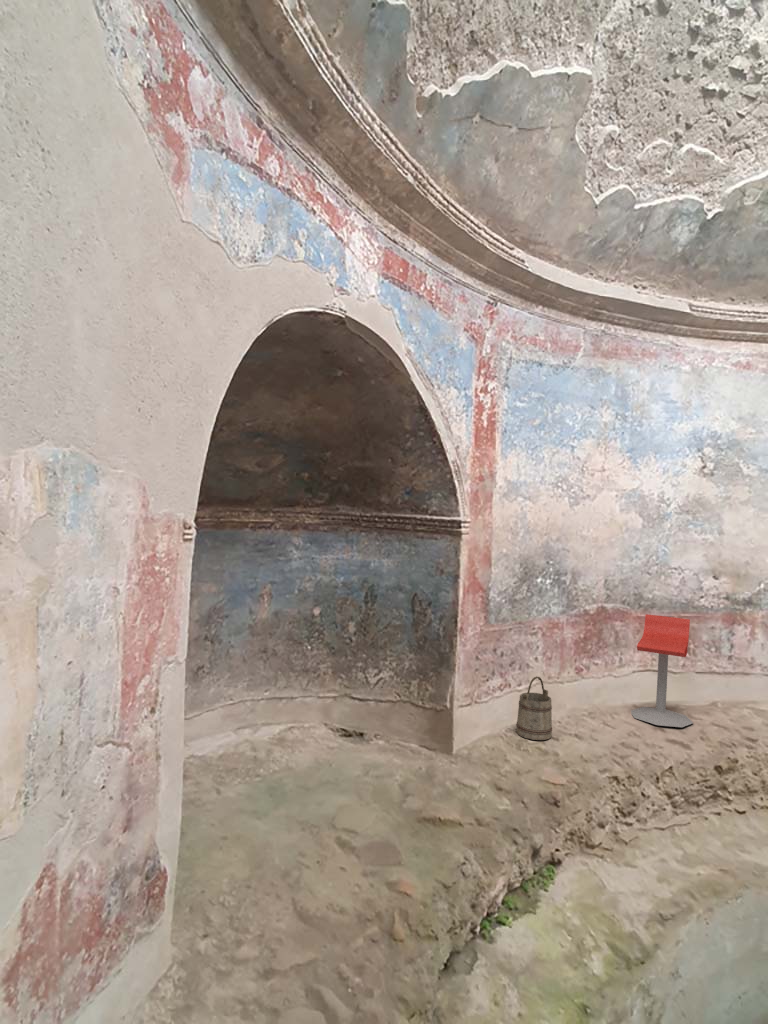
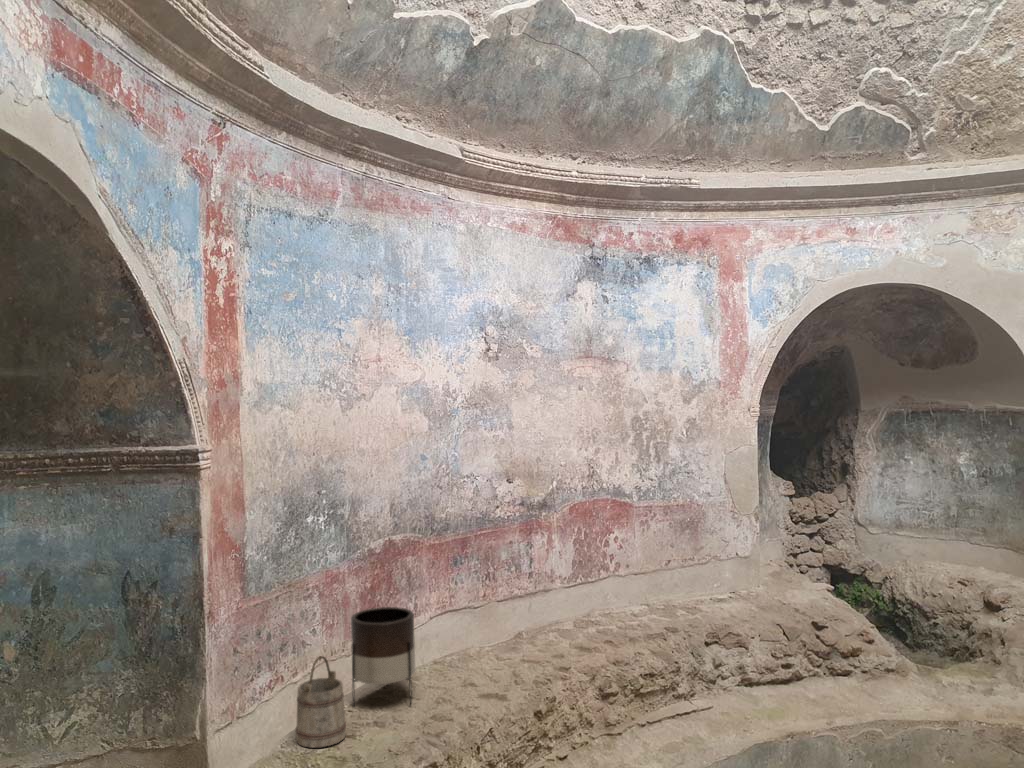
stool: present [631,614,693,727] -> none [429,537,504,678]
planter: none [562,655,614,731] -> present [351,607,415,706]

